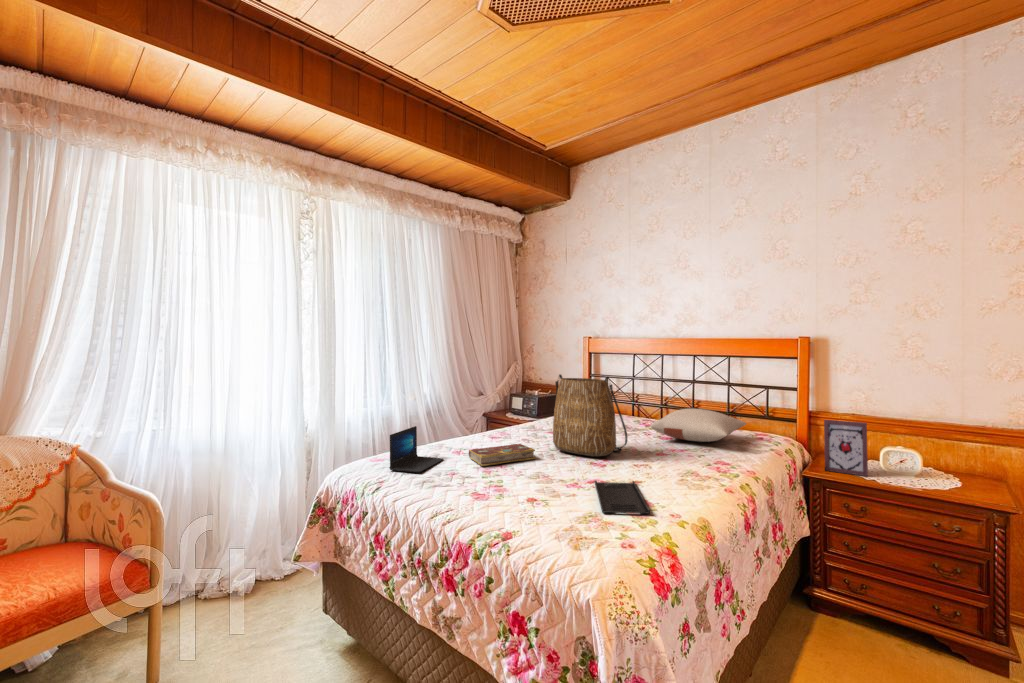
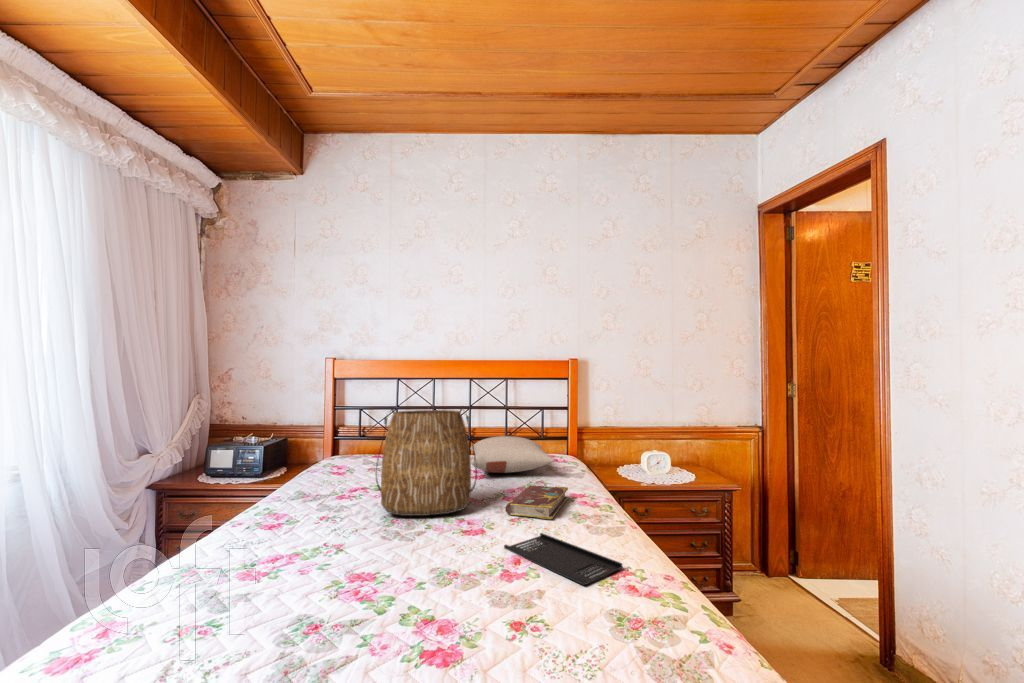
picture frame: present [824,420,868,476] -> none [612,433,644,481]
laptop: present [389,426,443,472] -> none [124,530,224,644]
book: present [469,444,535,466] -> present [506,485,568,519]

